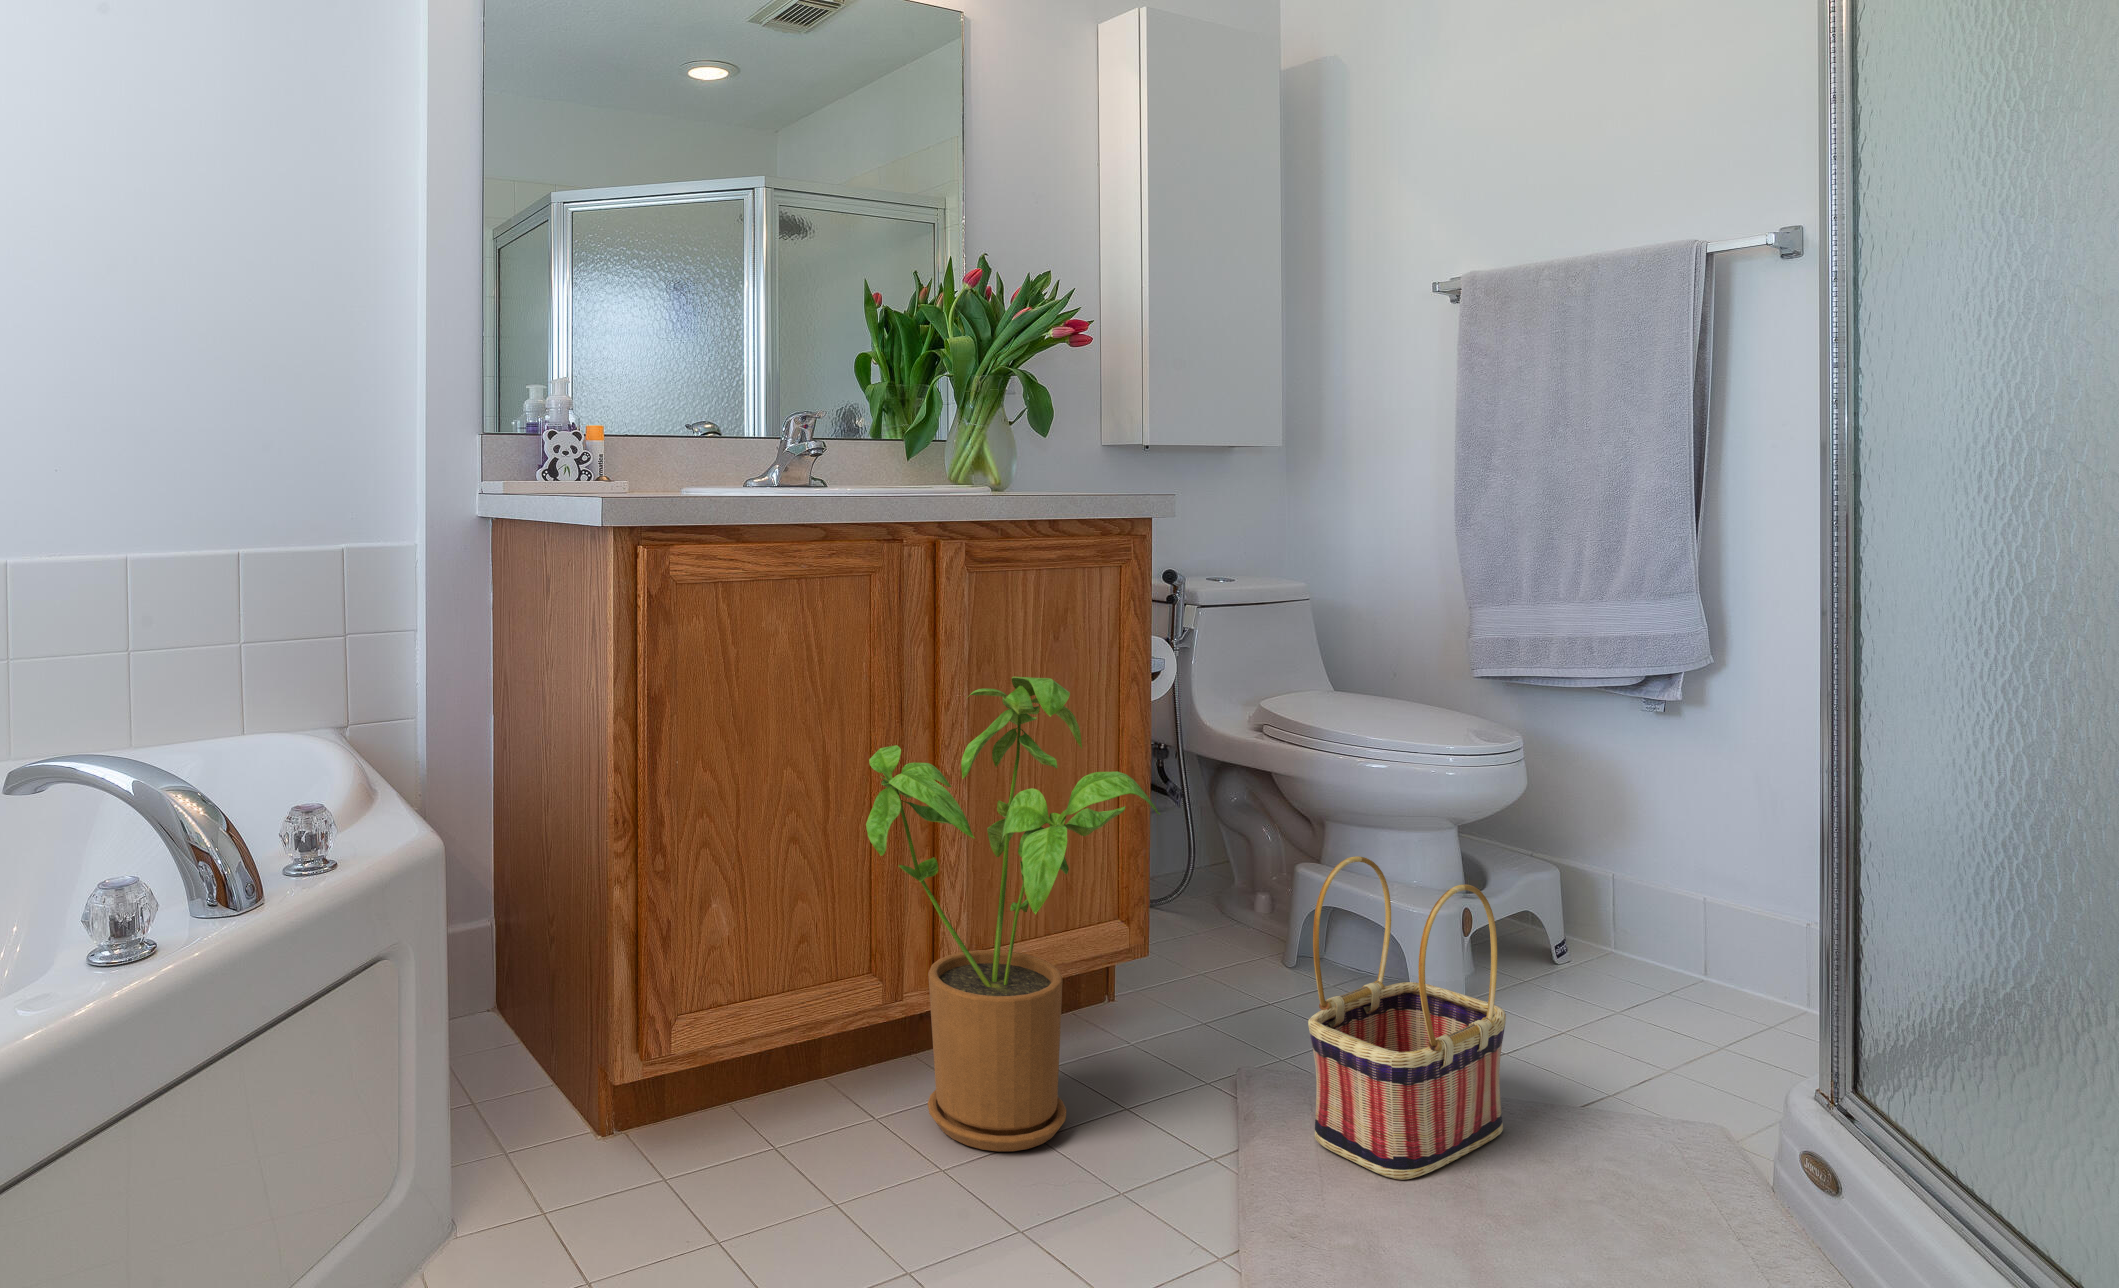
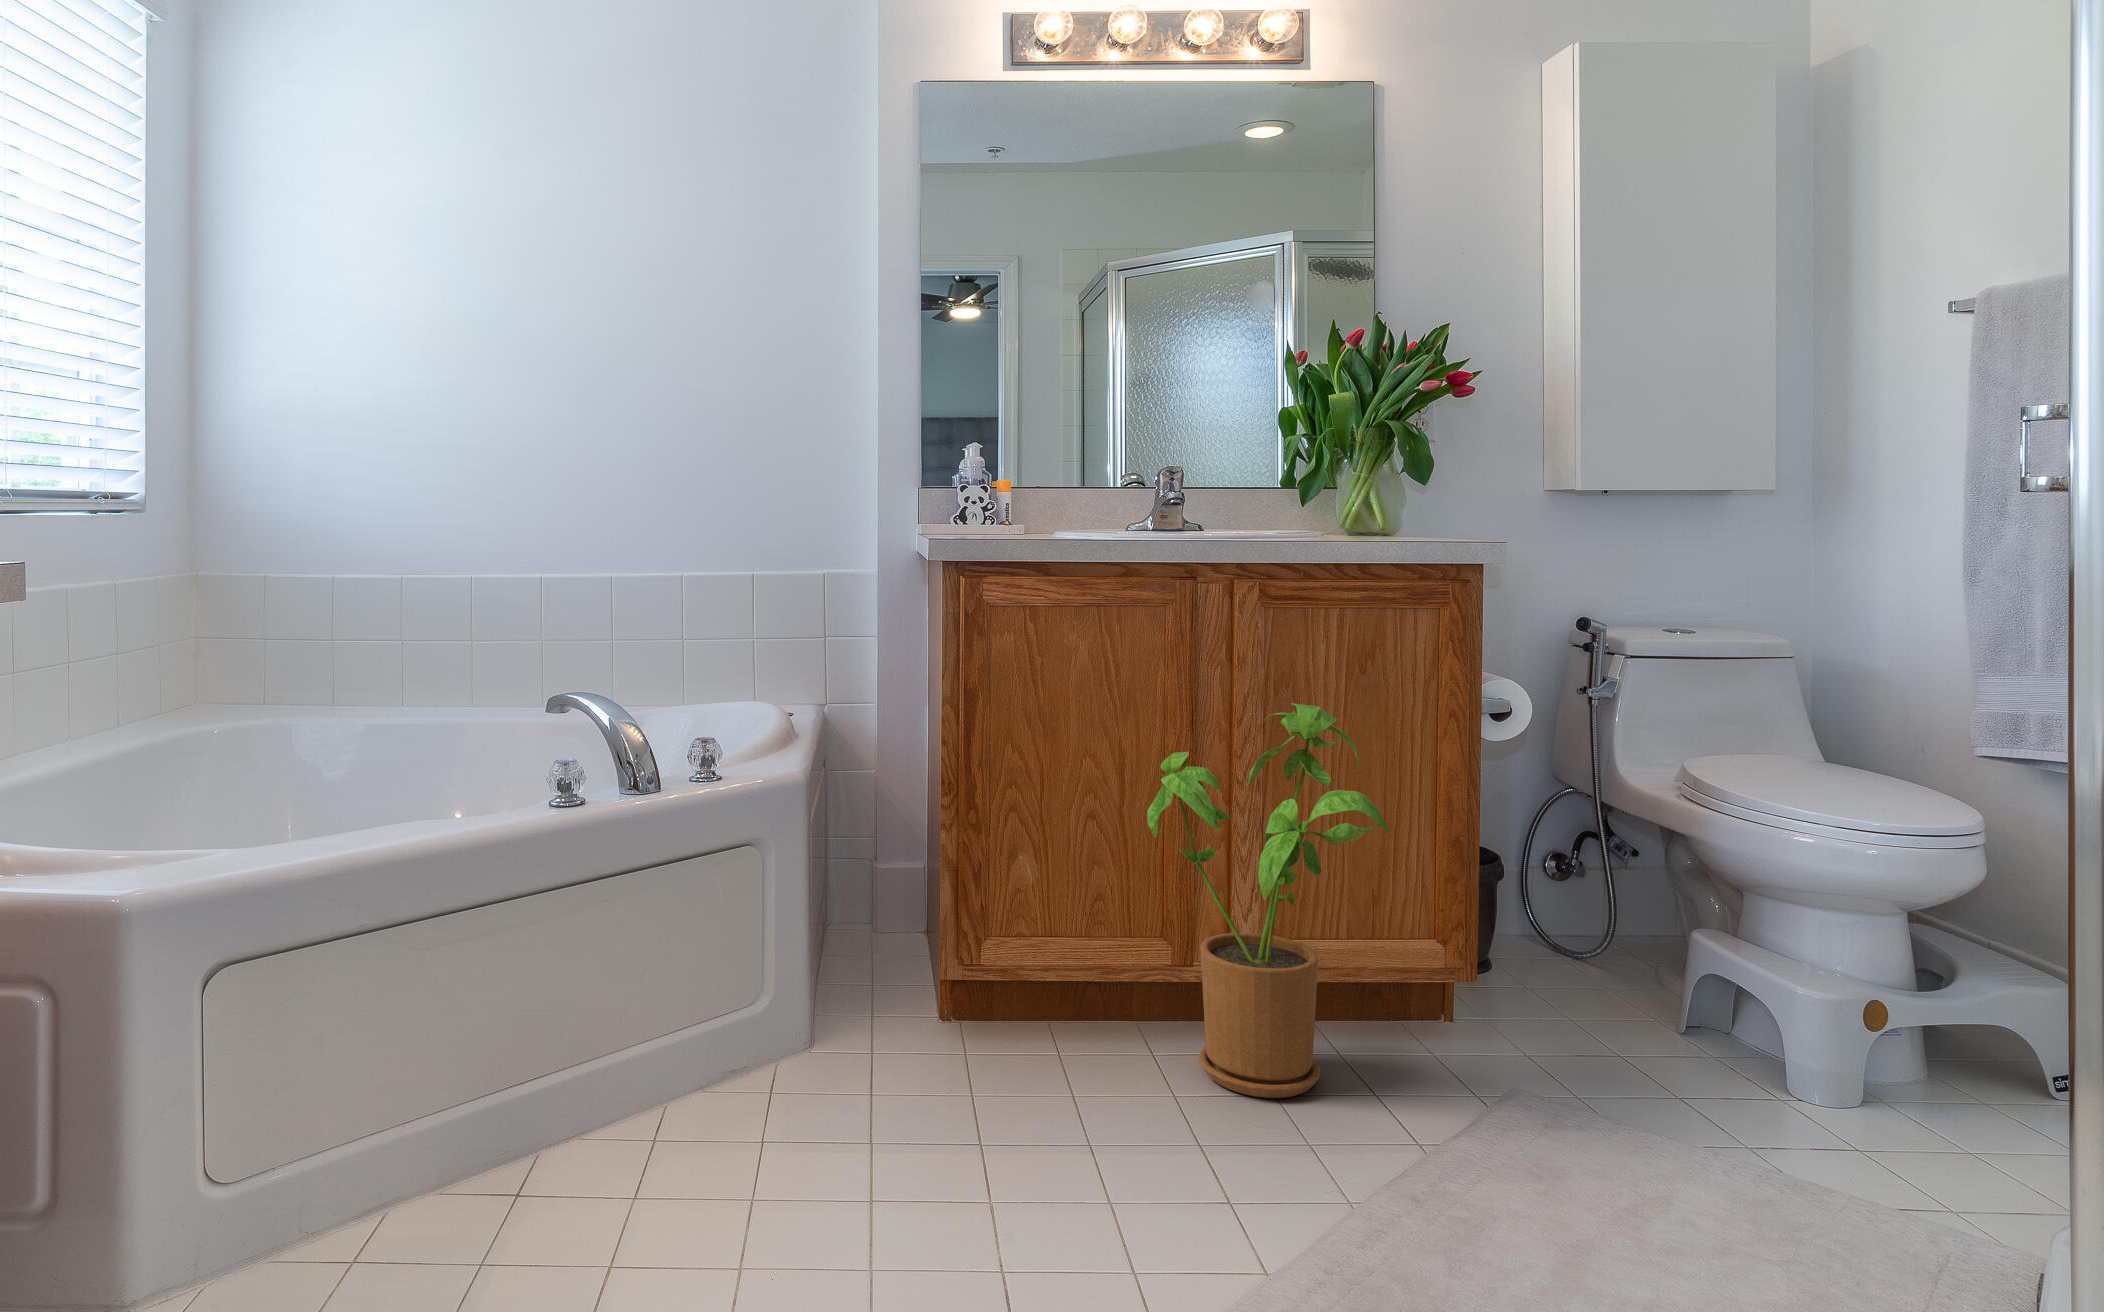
basket: present [1308,856,1506,1180] -> none [1542,903,1780,1201]

